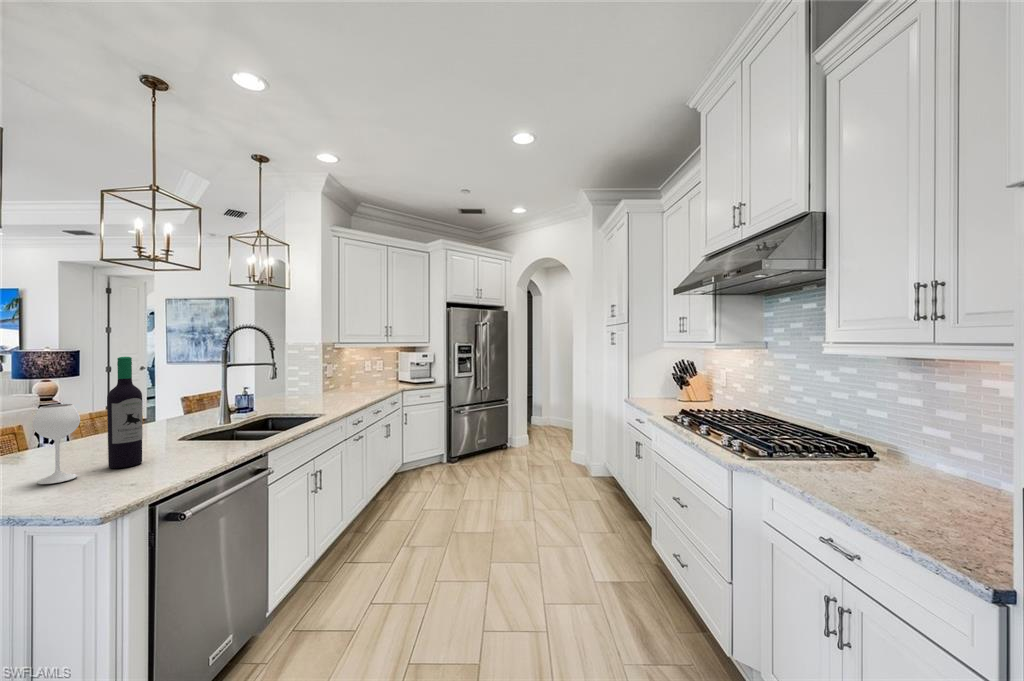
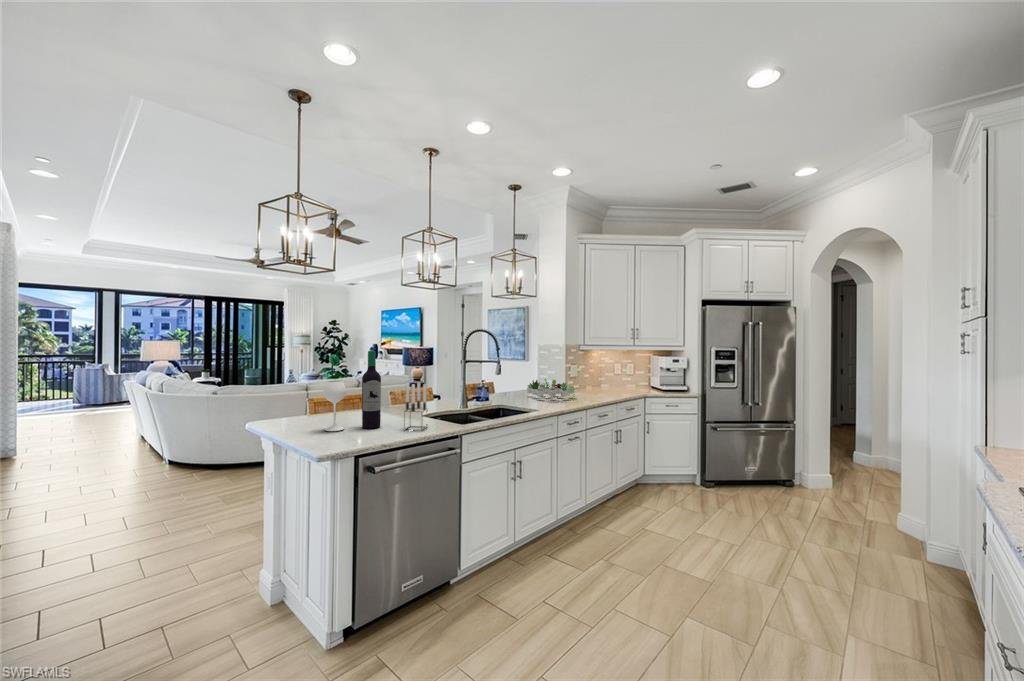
succulent plant: none [291,378,349,401] -> present [527,379,575,399]
candle holder: none [189,394,222,459] -> present [404,383,427,430]

